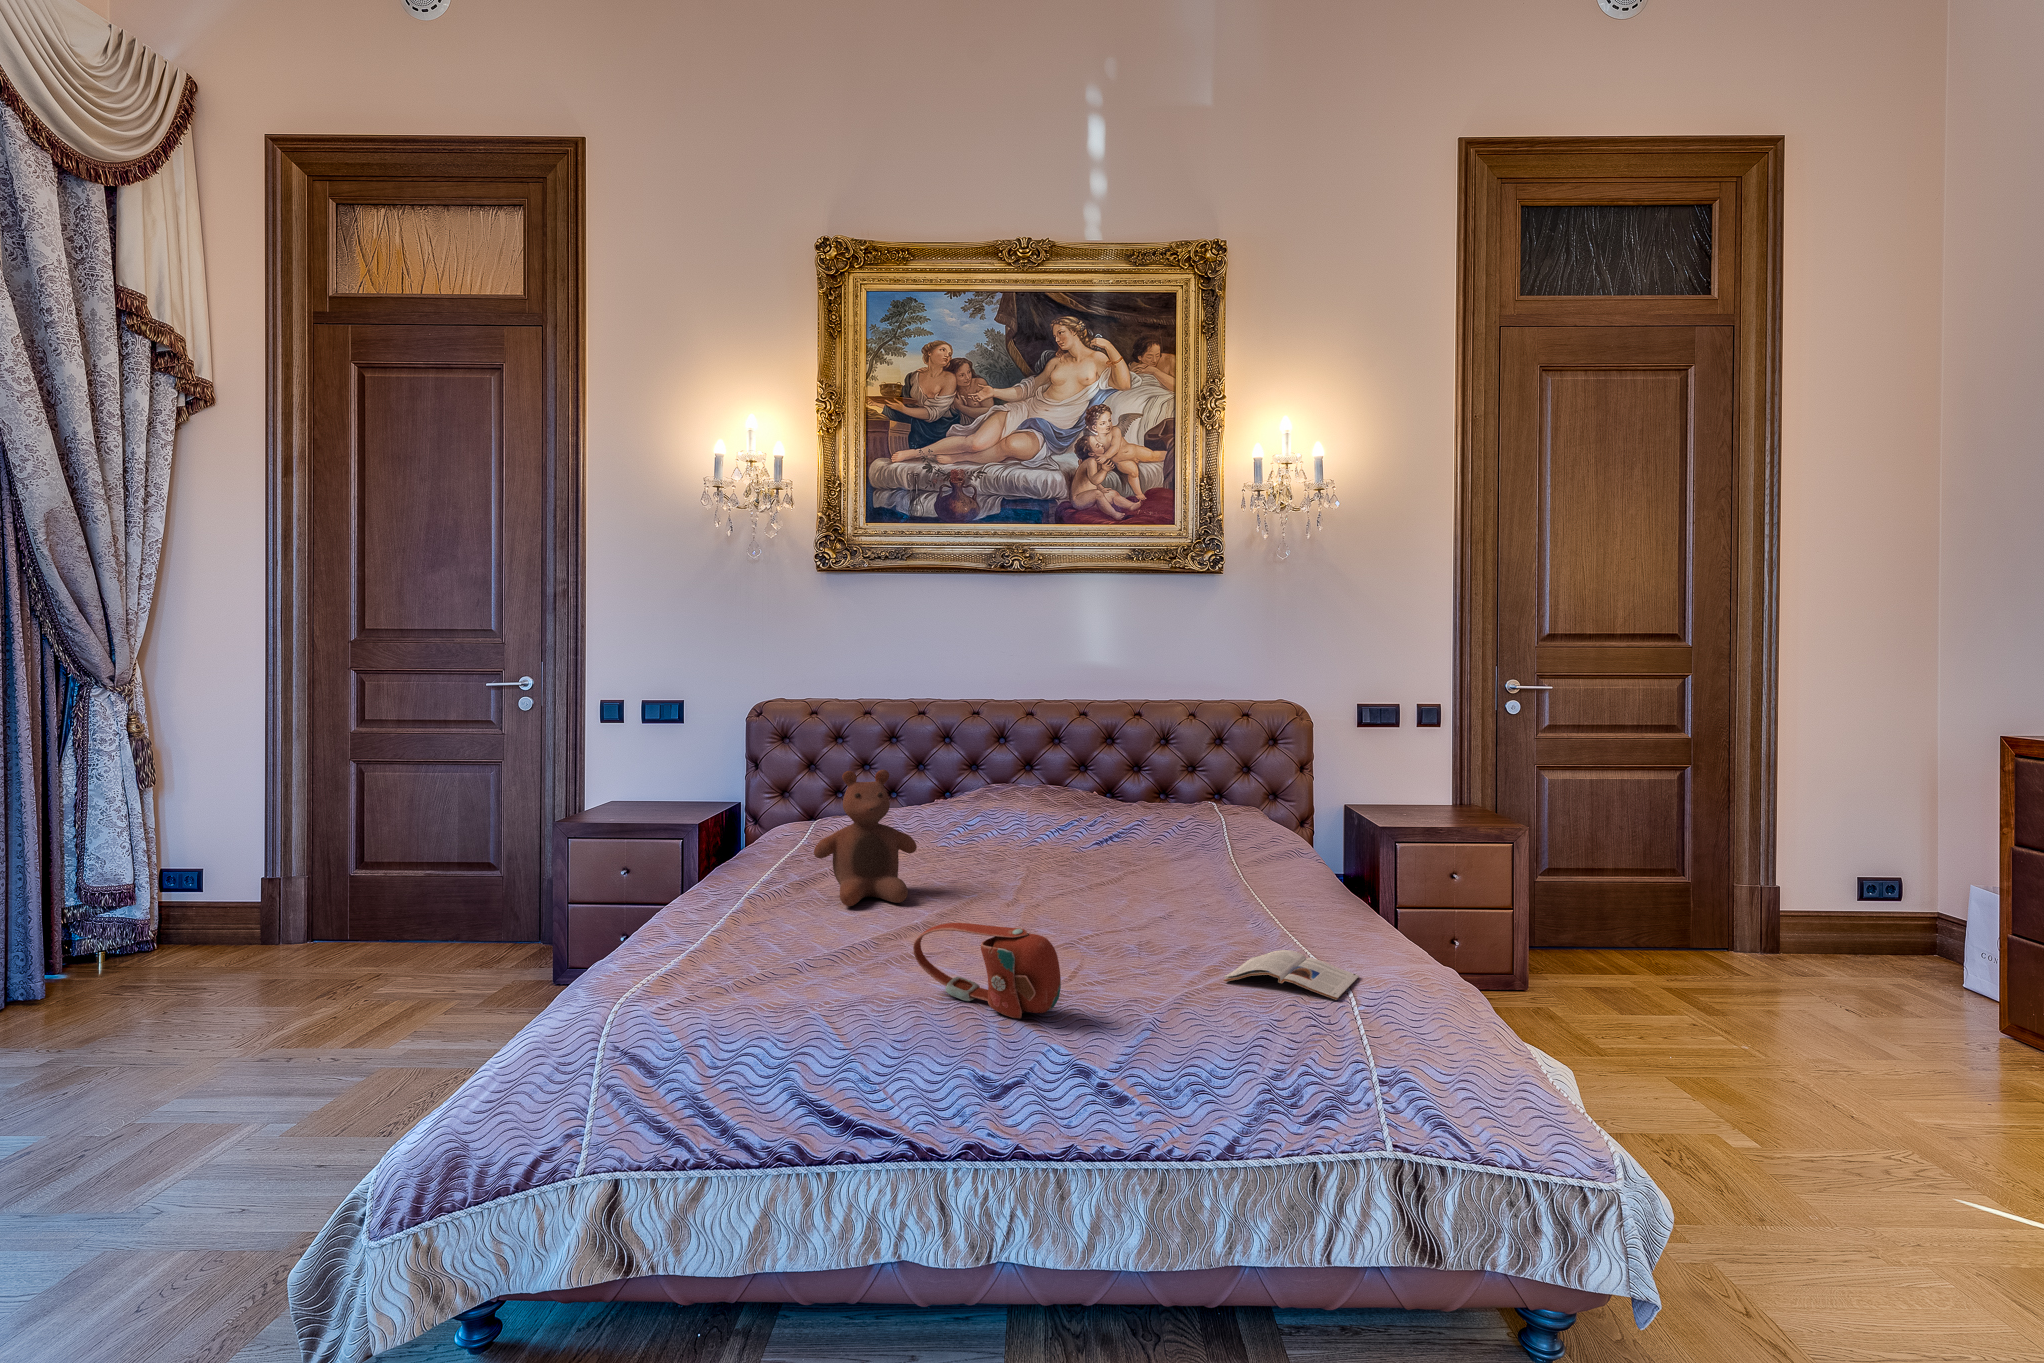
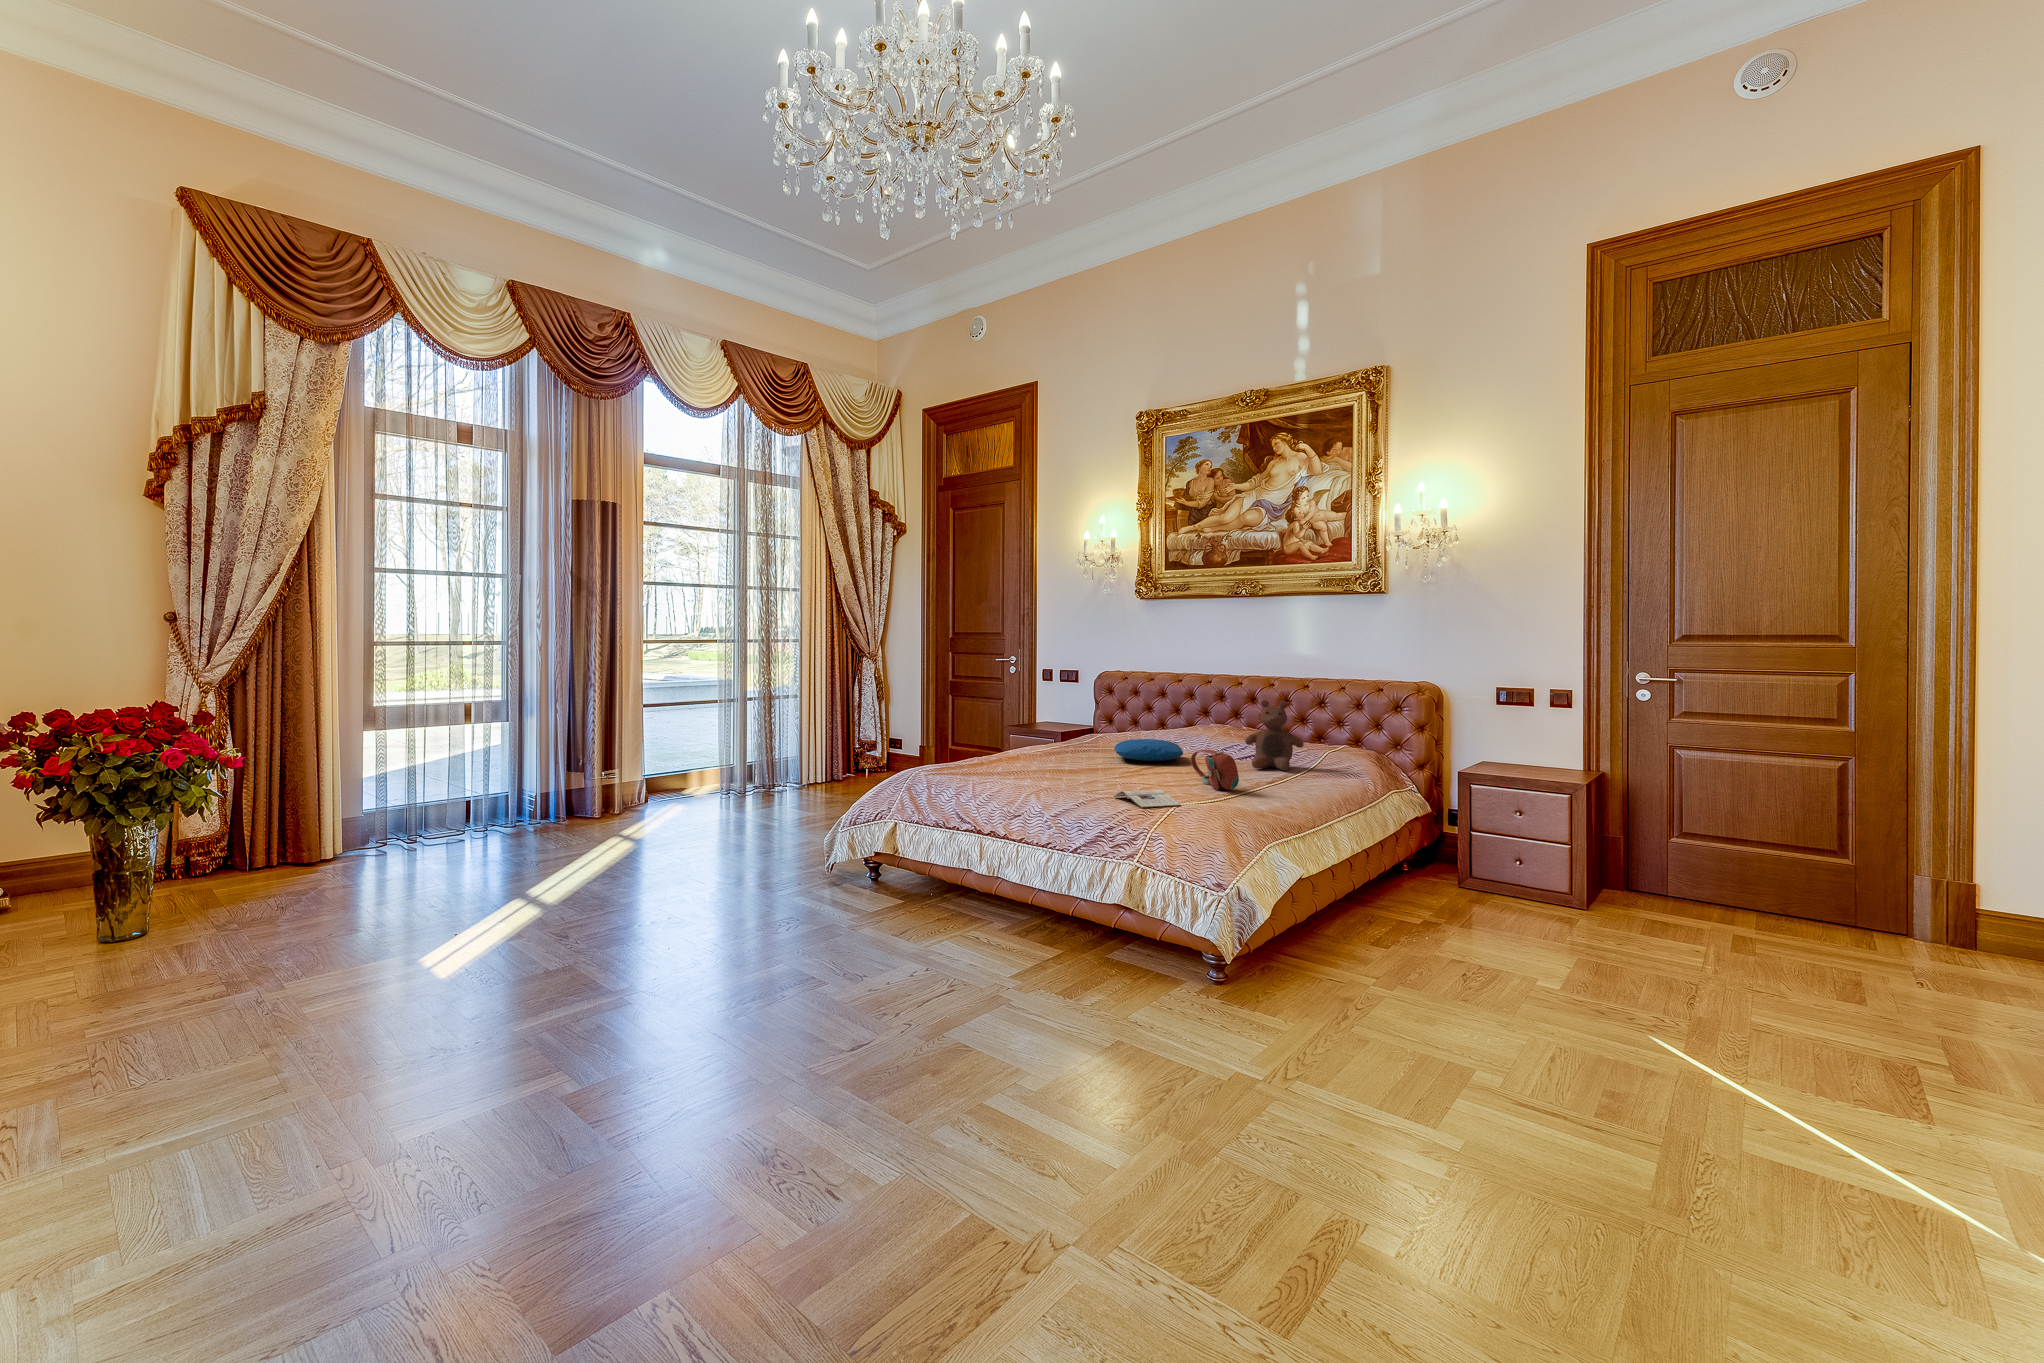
stuffed bear: present [814,770,917,906] -> present [1245,700,1304,771]
pillow: none [940,831,1085,875] -> present [1114,739,1183,761]
handbag: present [913,923,1061,1018] -> present [1191,750,1239,790]

